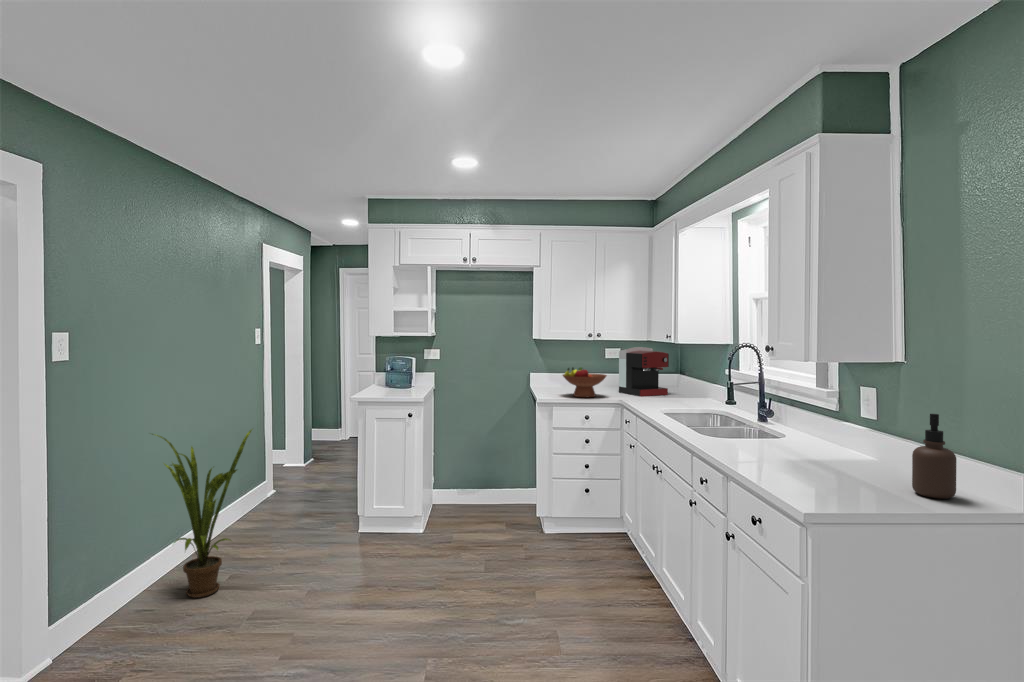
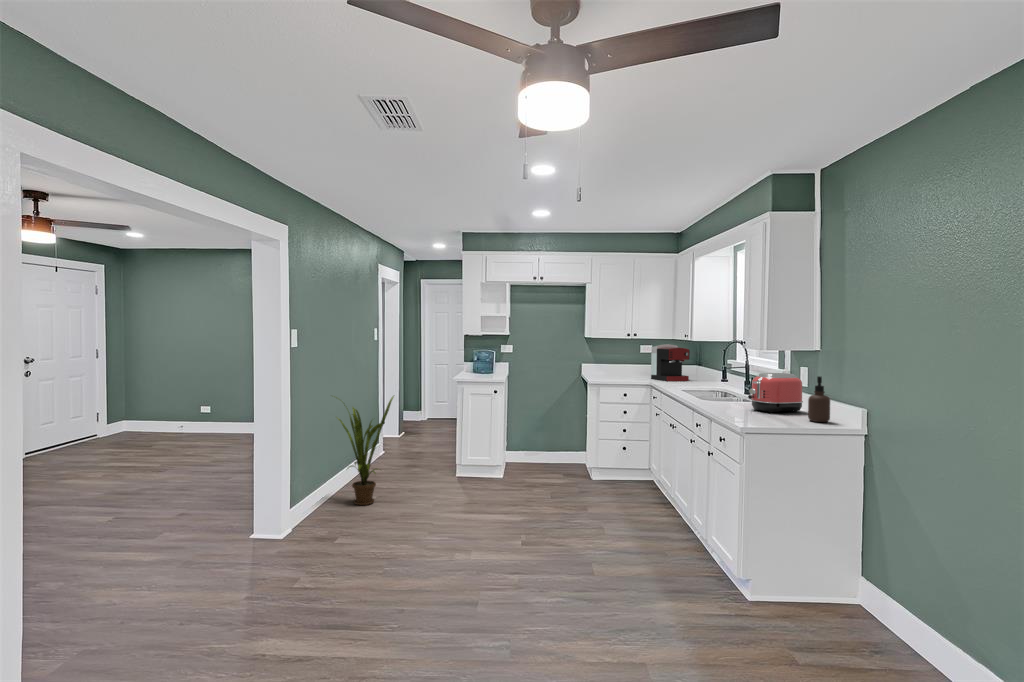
fruit bowl: present [563,367,607,397] -> none [608,358,642,381]
toaster: none [789,400,880,470] -> present [748,373,803,413]

